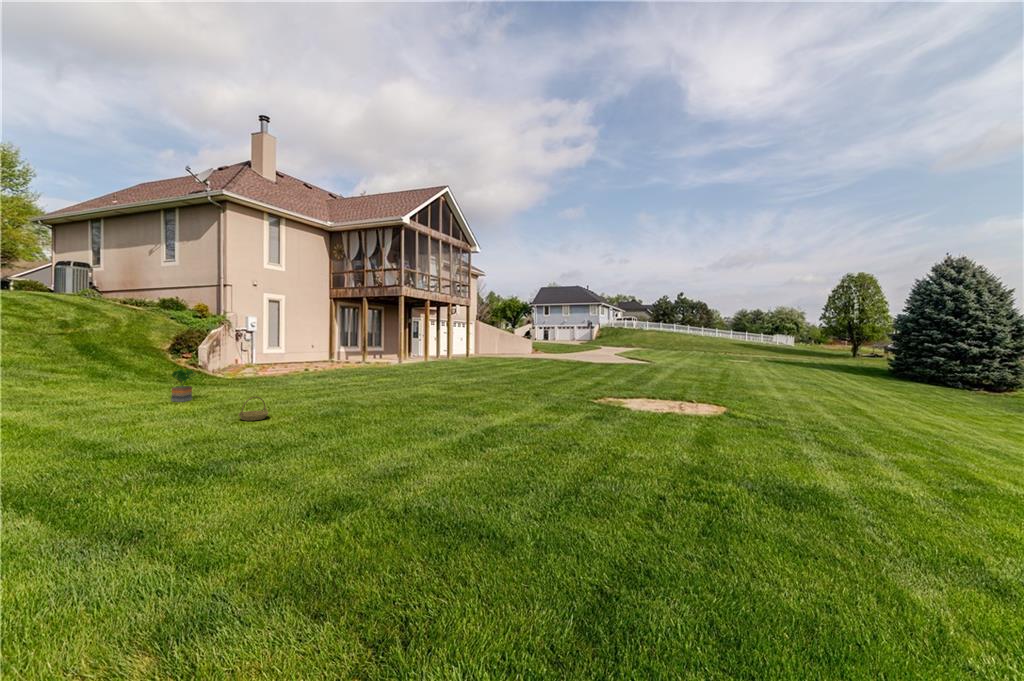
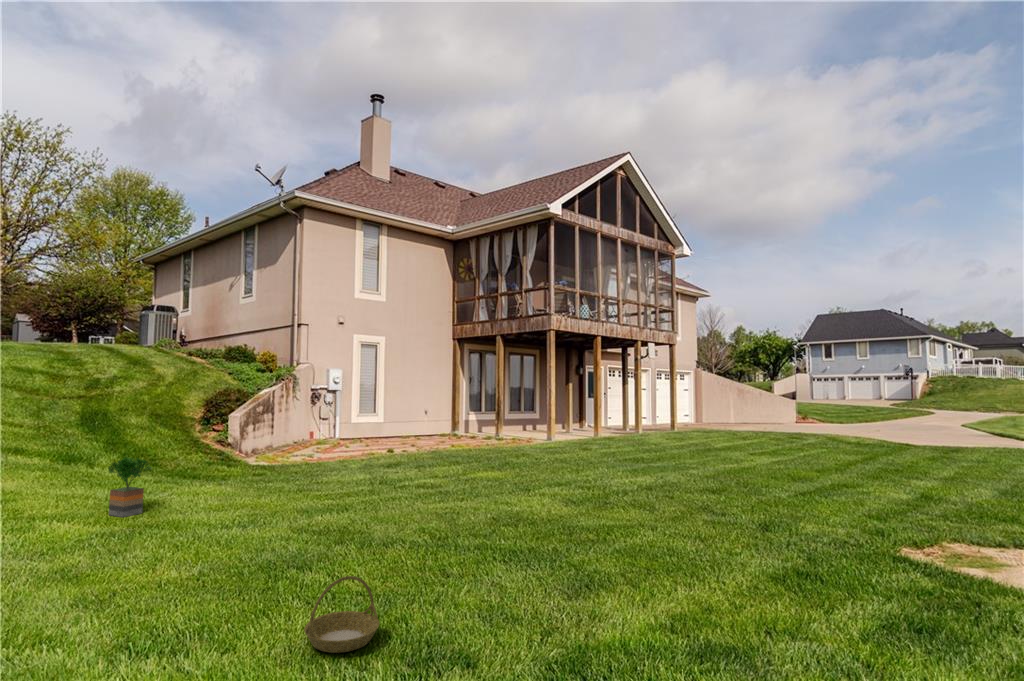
basket: present [238,397,268,421] -> present [304,576,379,653]

